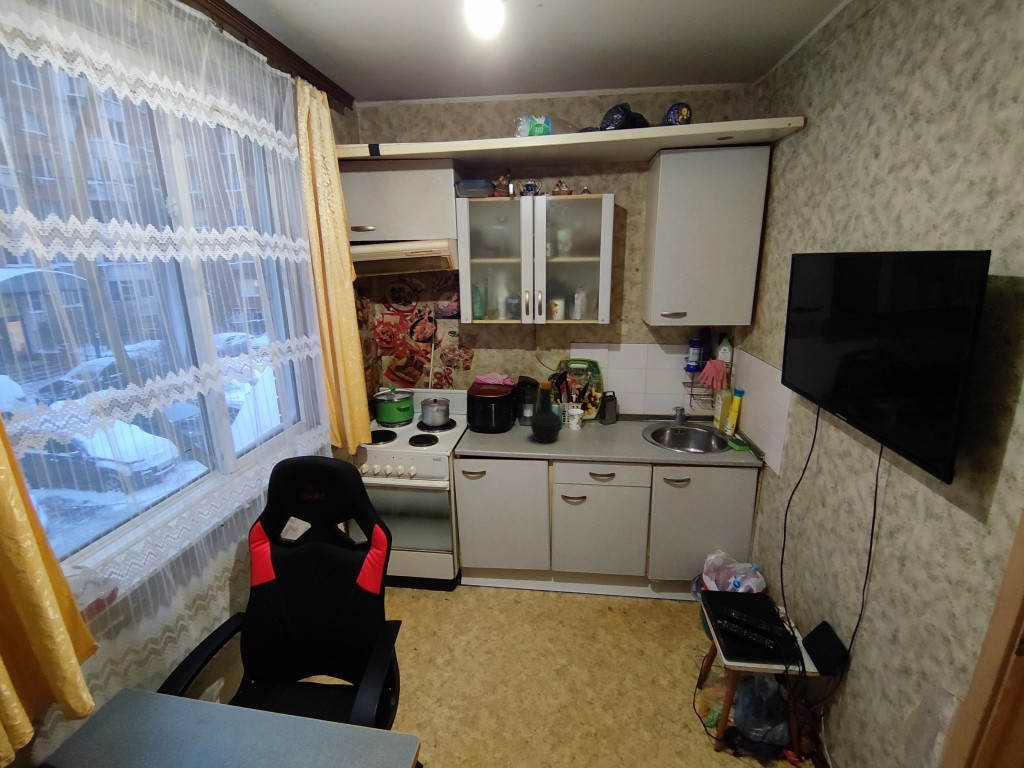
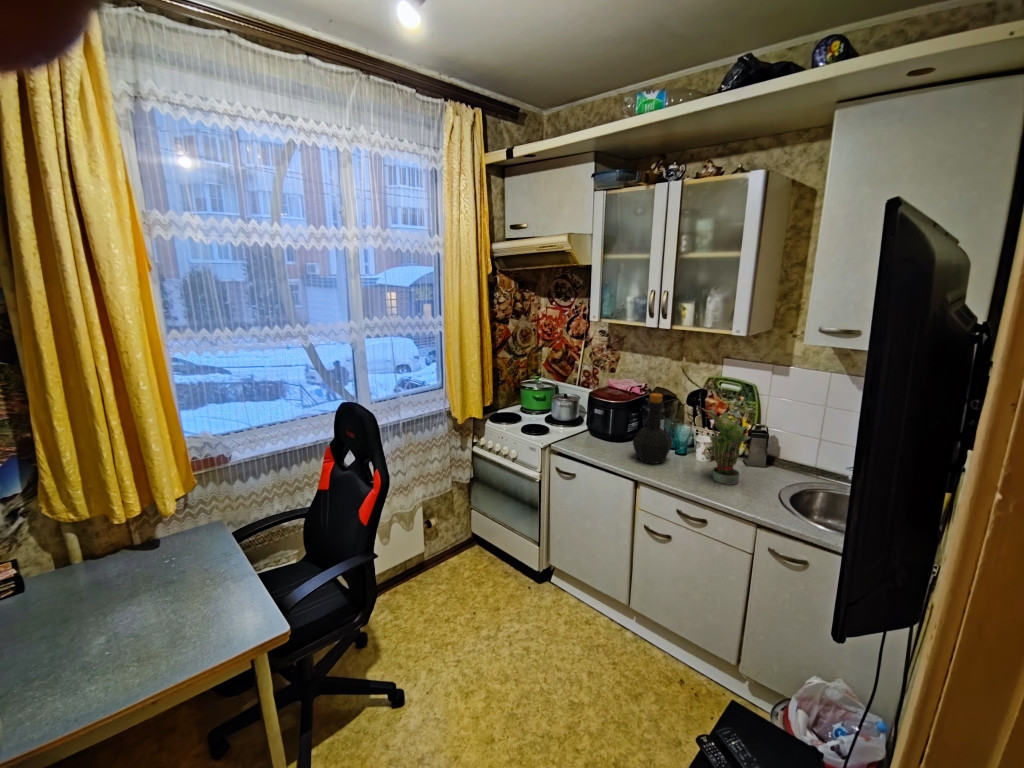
potted plant: none [590,385,622,442] -> present [703,409,750,485]

